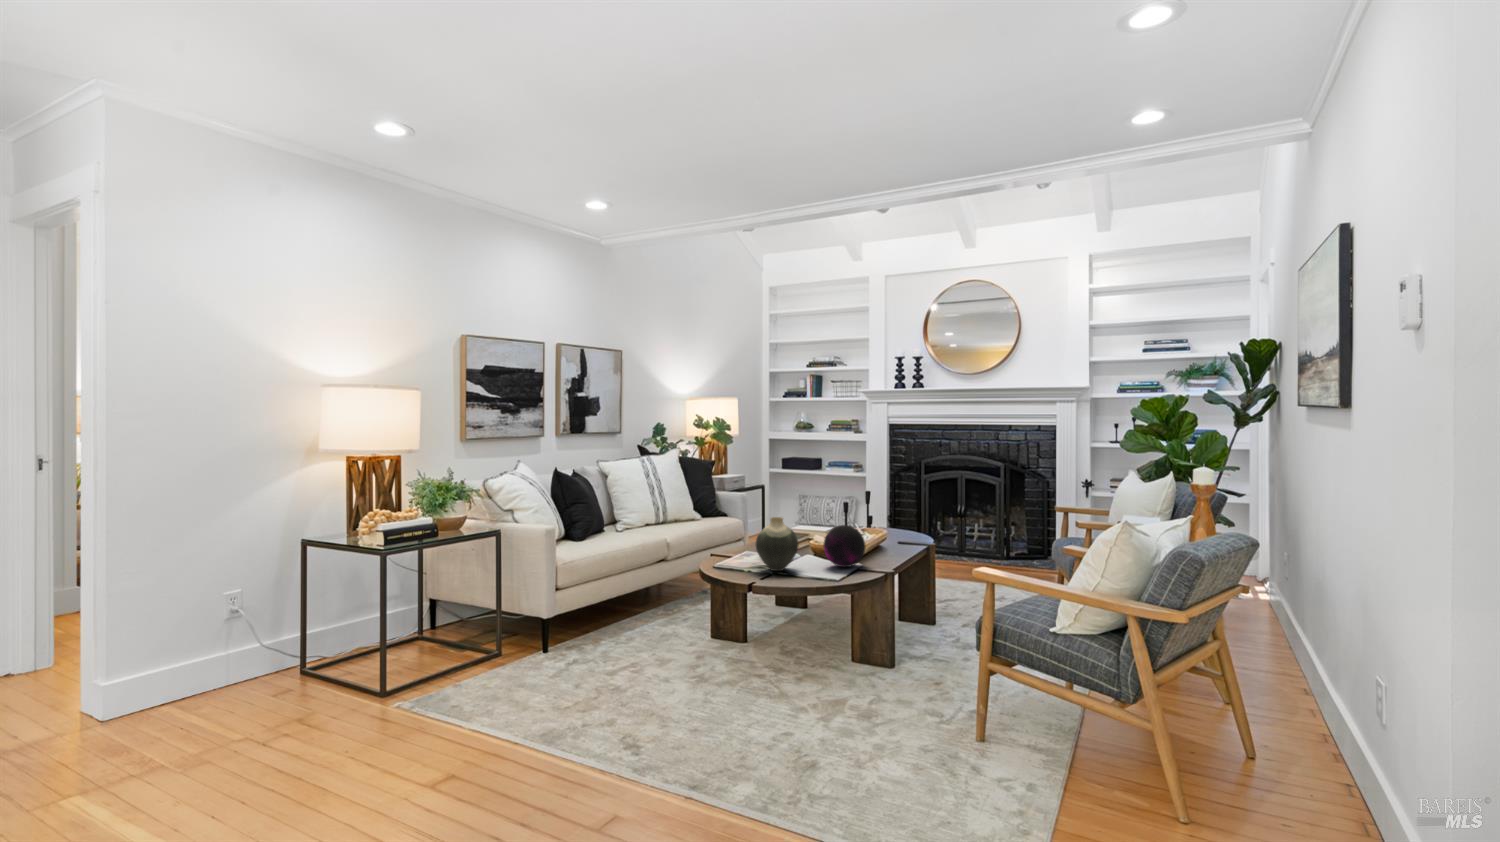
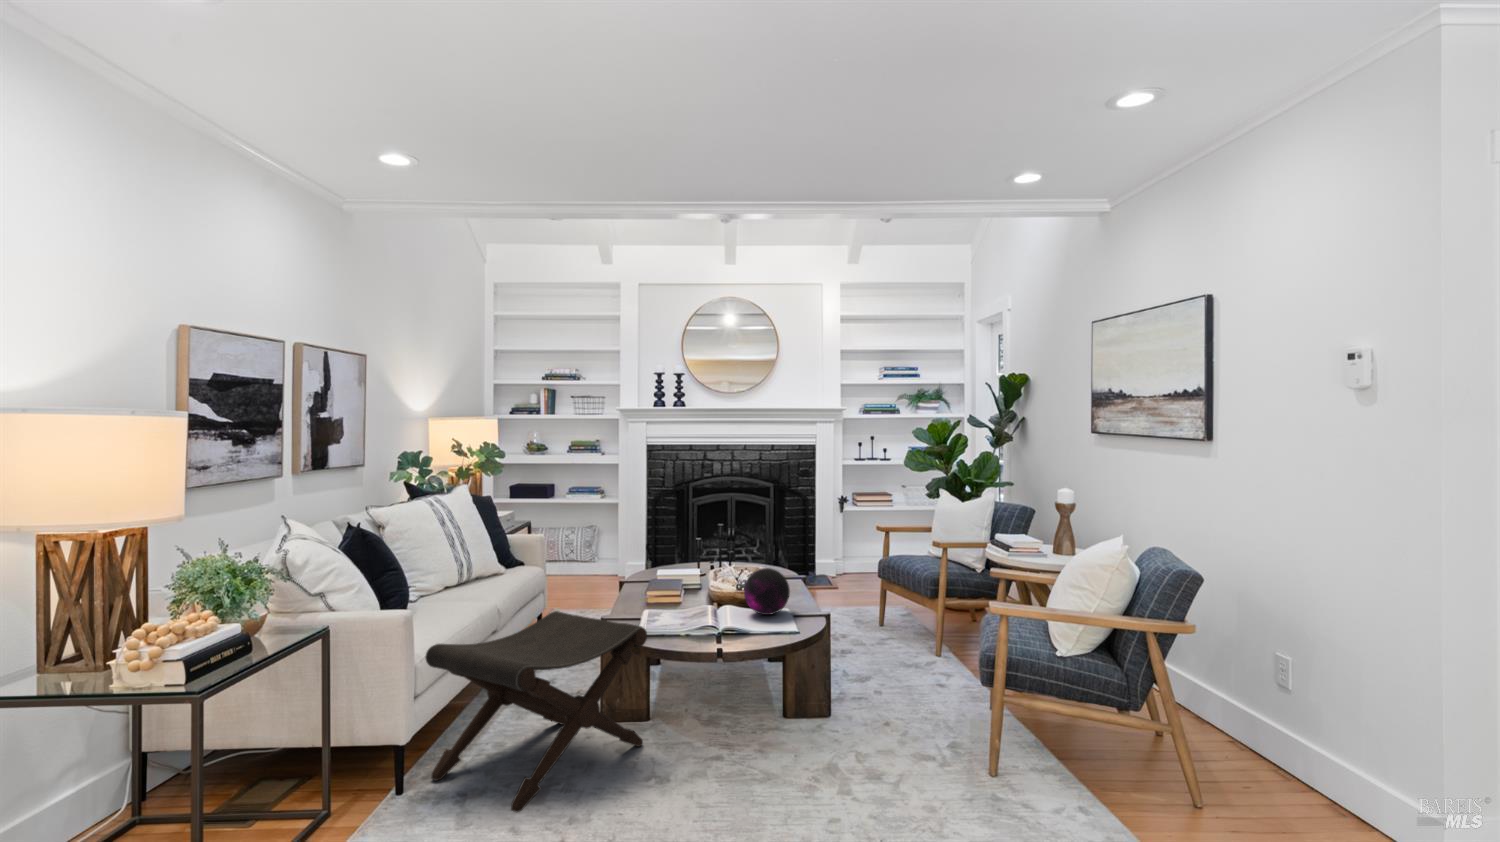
vase: present [756,517,798,571] -> none [676,566,726,630]
footstool: none [564,545,723,680] -> present [425,611,647,812]

